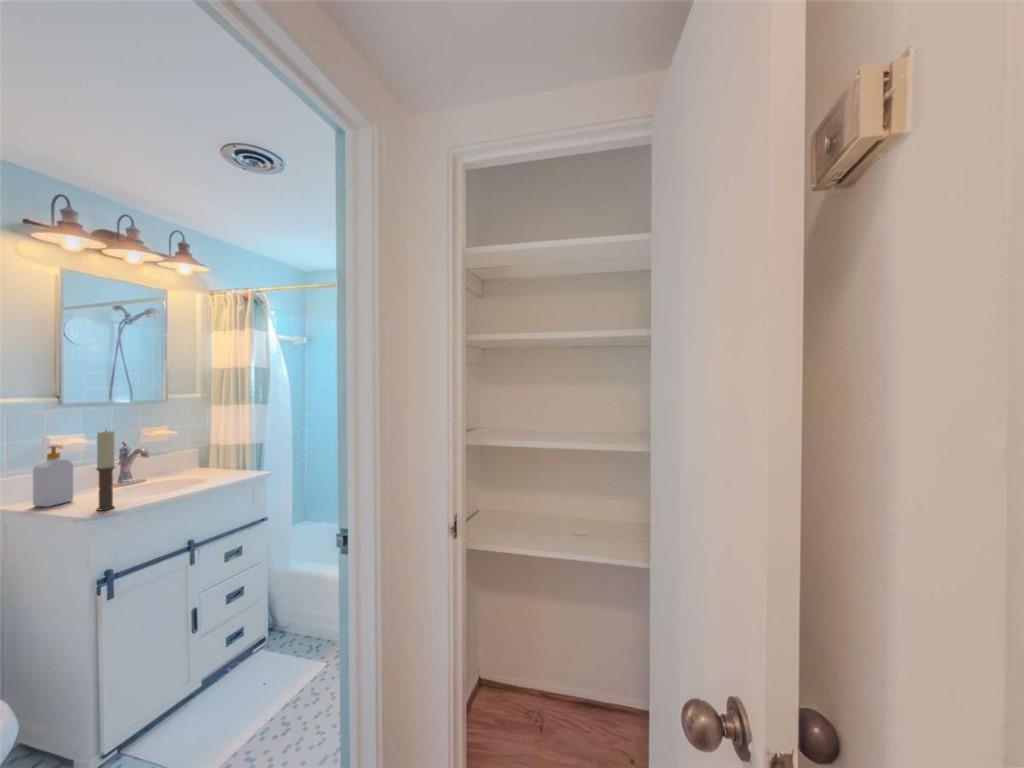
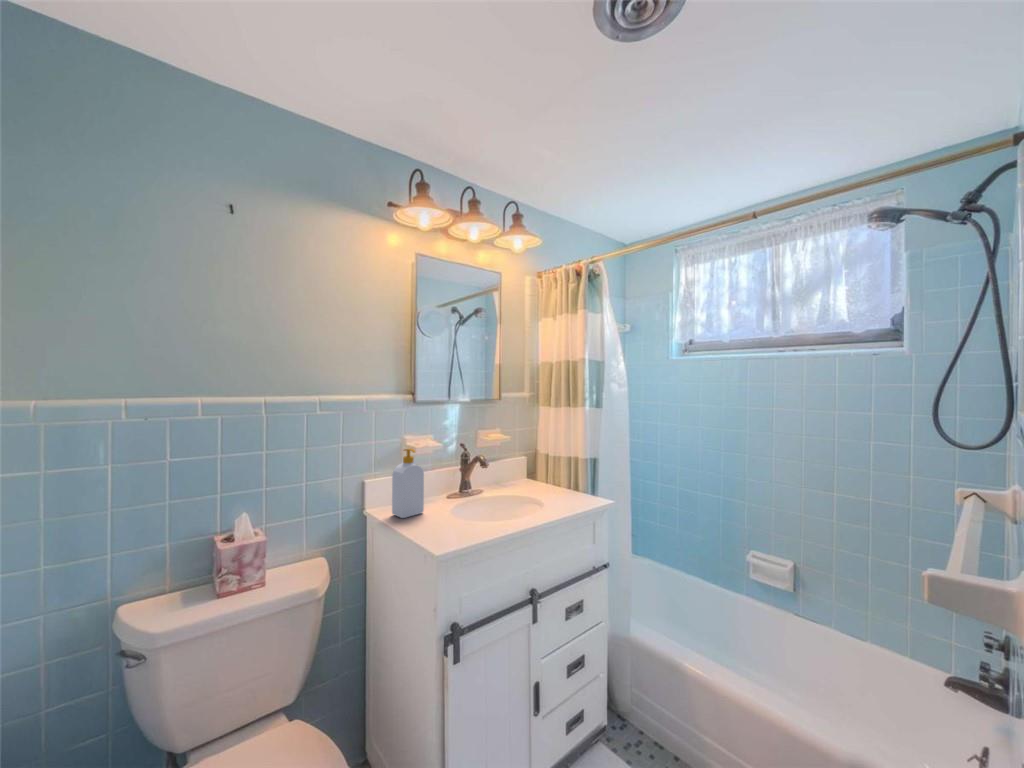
candle: present [96,431,115,511] -> none [443,436,460,540]

